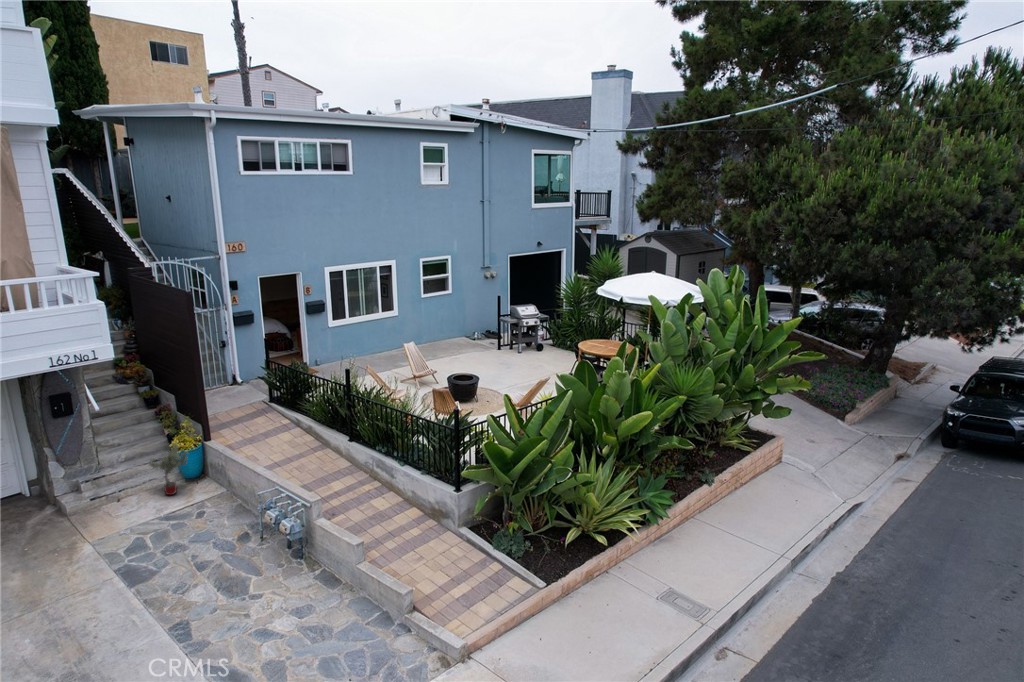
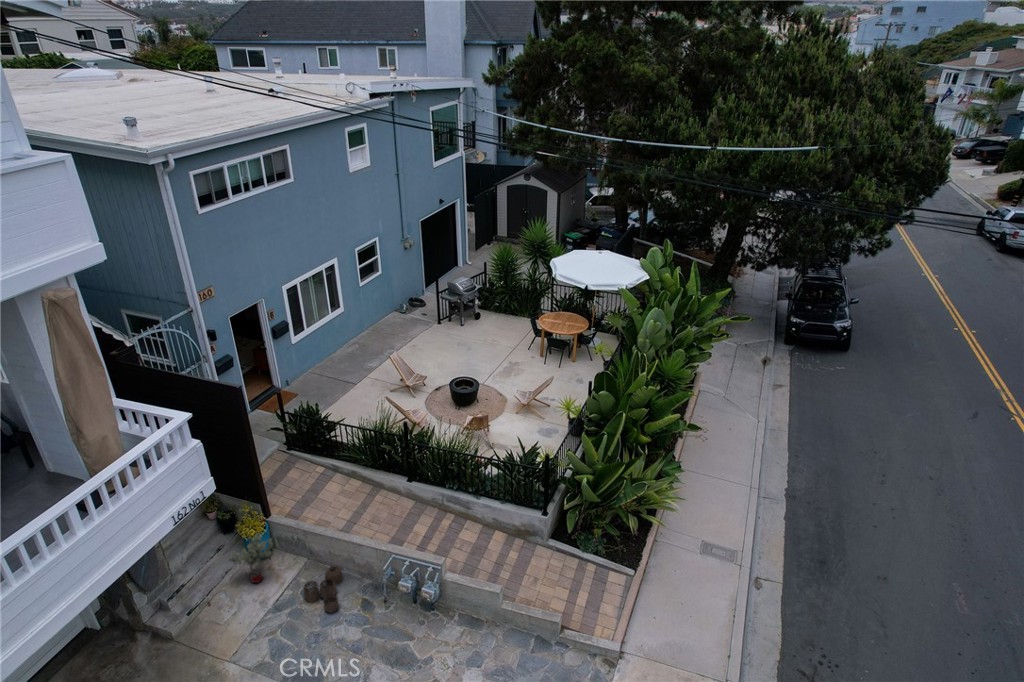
woven basket: none [193,493,243,533] -> present [303,566,342,612]

